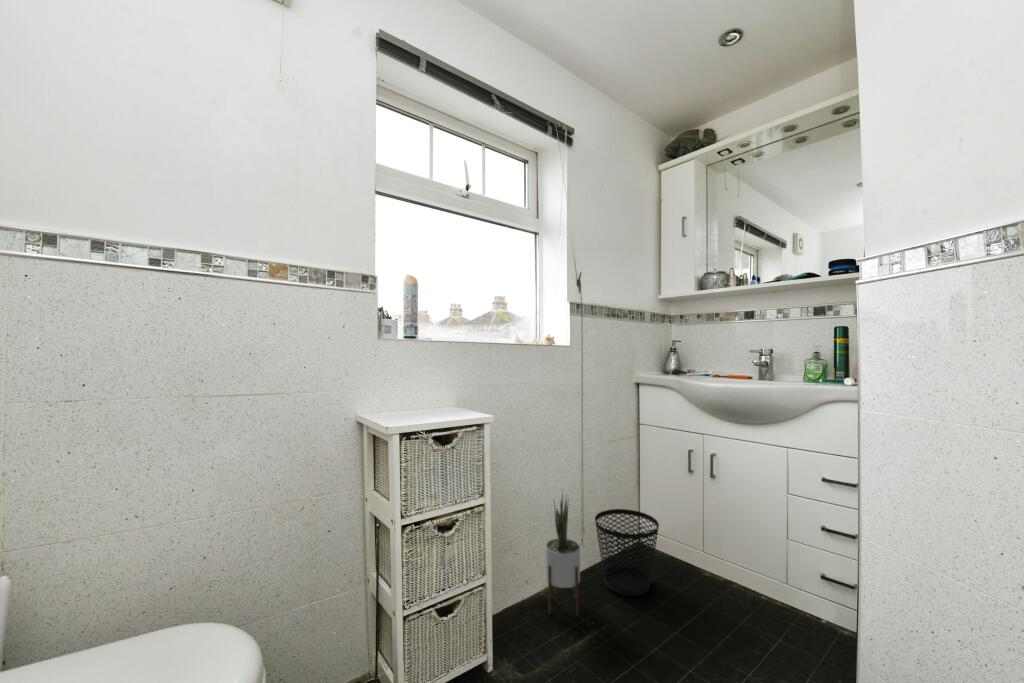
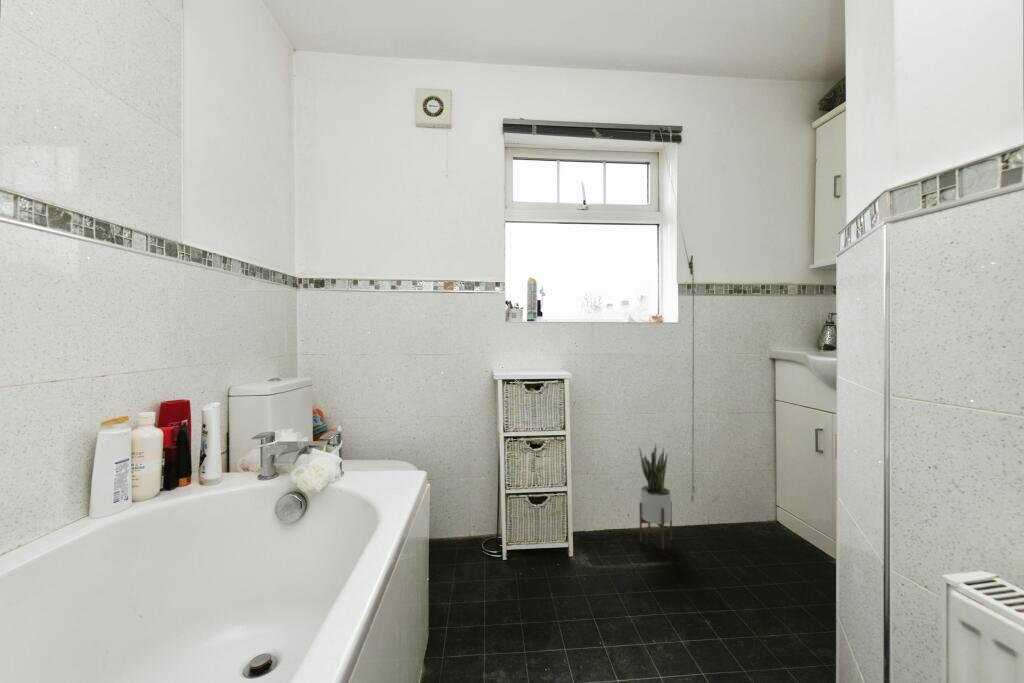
wastebasket: present [595,509,659,596] -> none [699,475,765,554]

